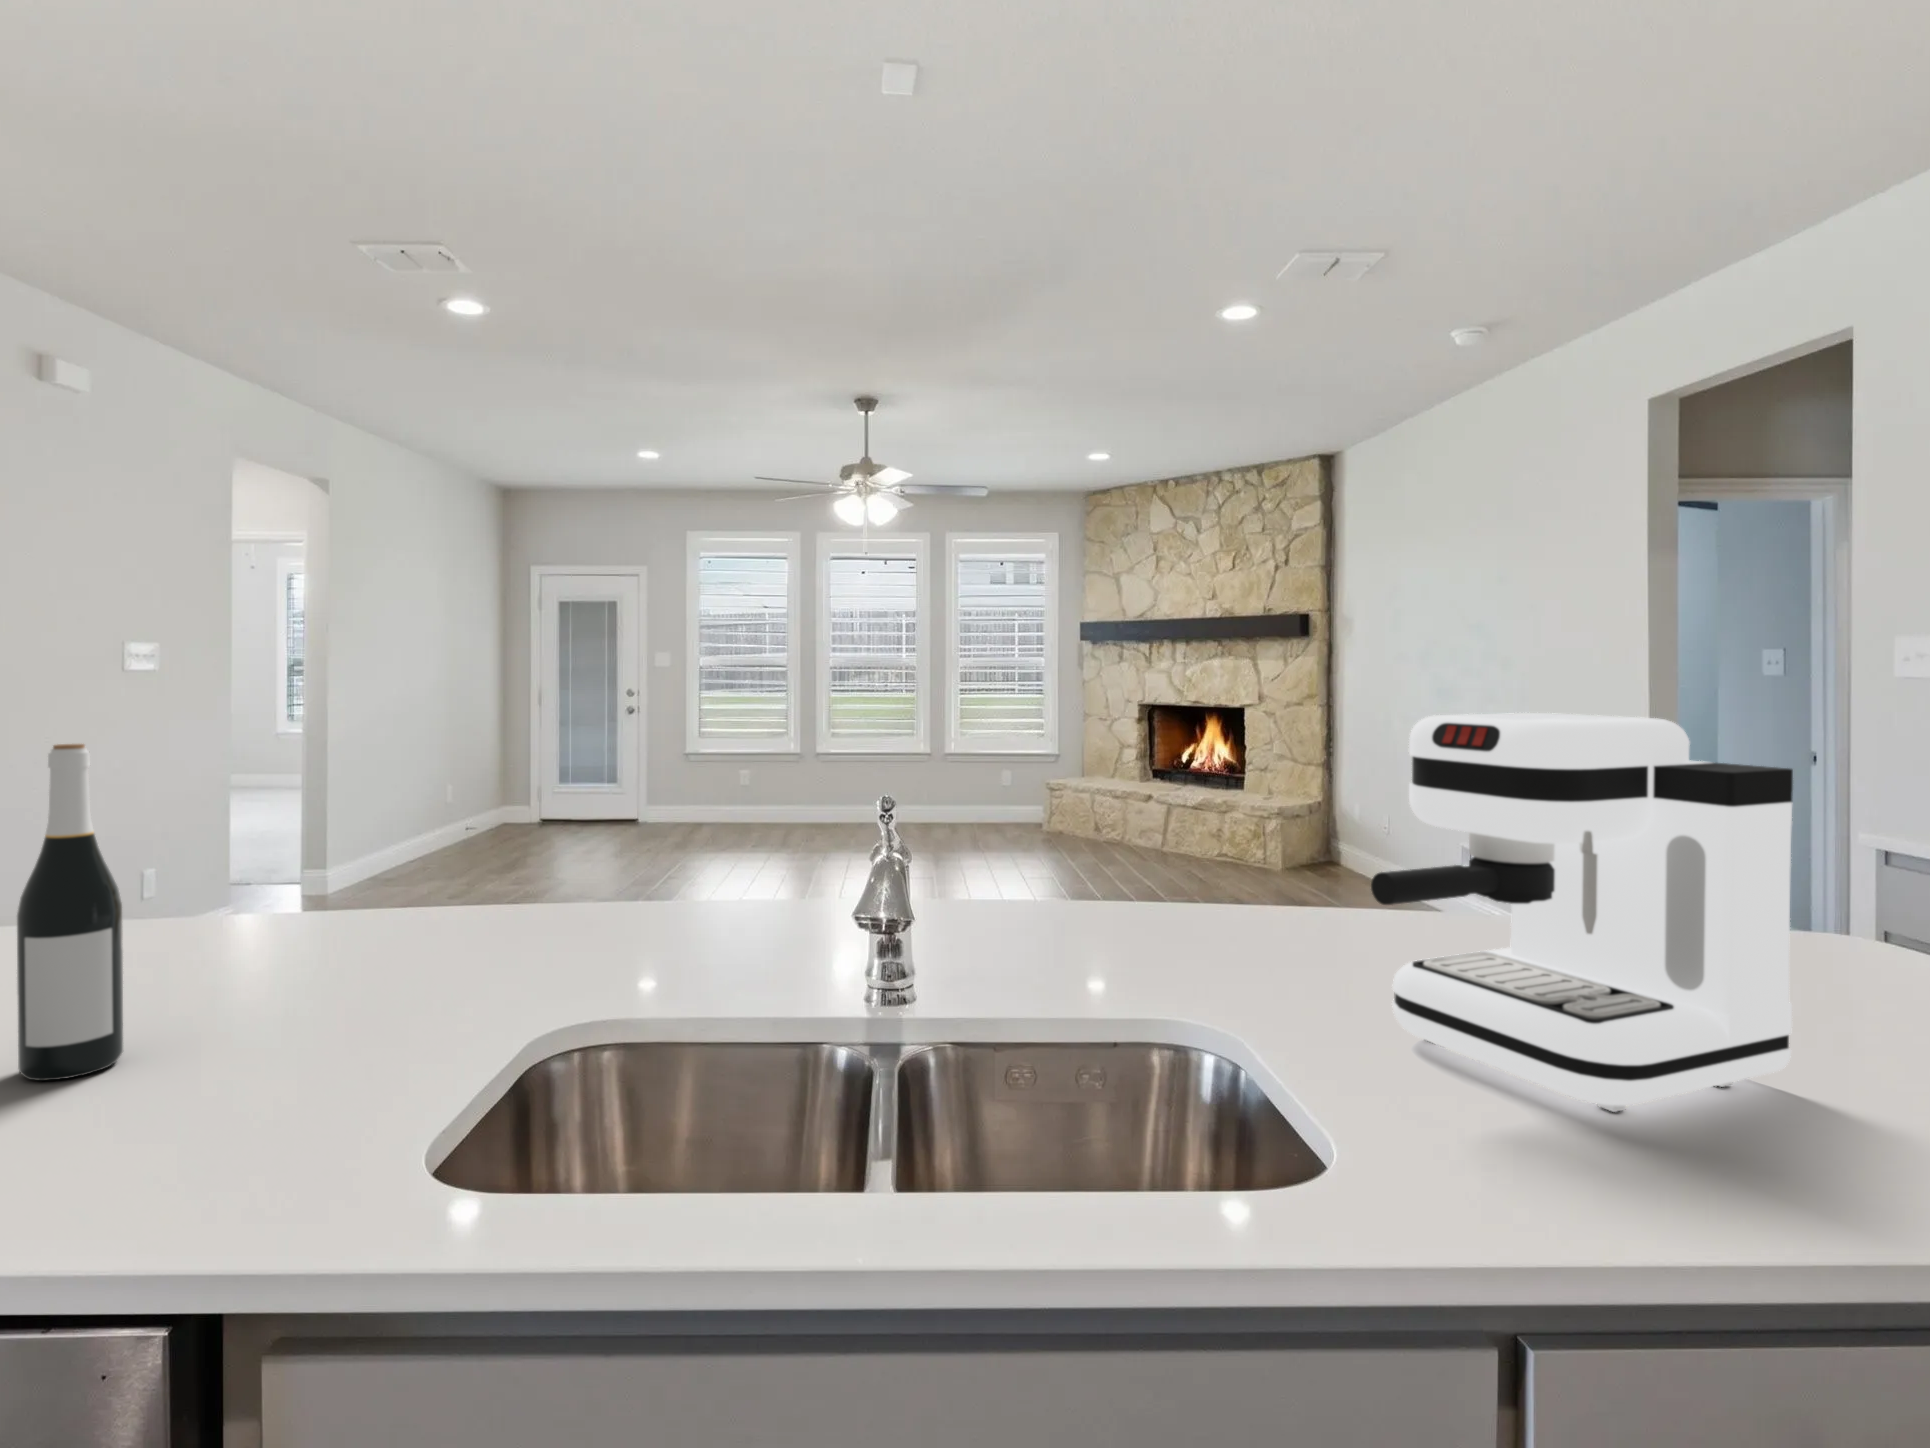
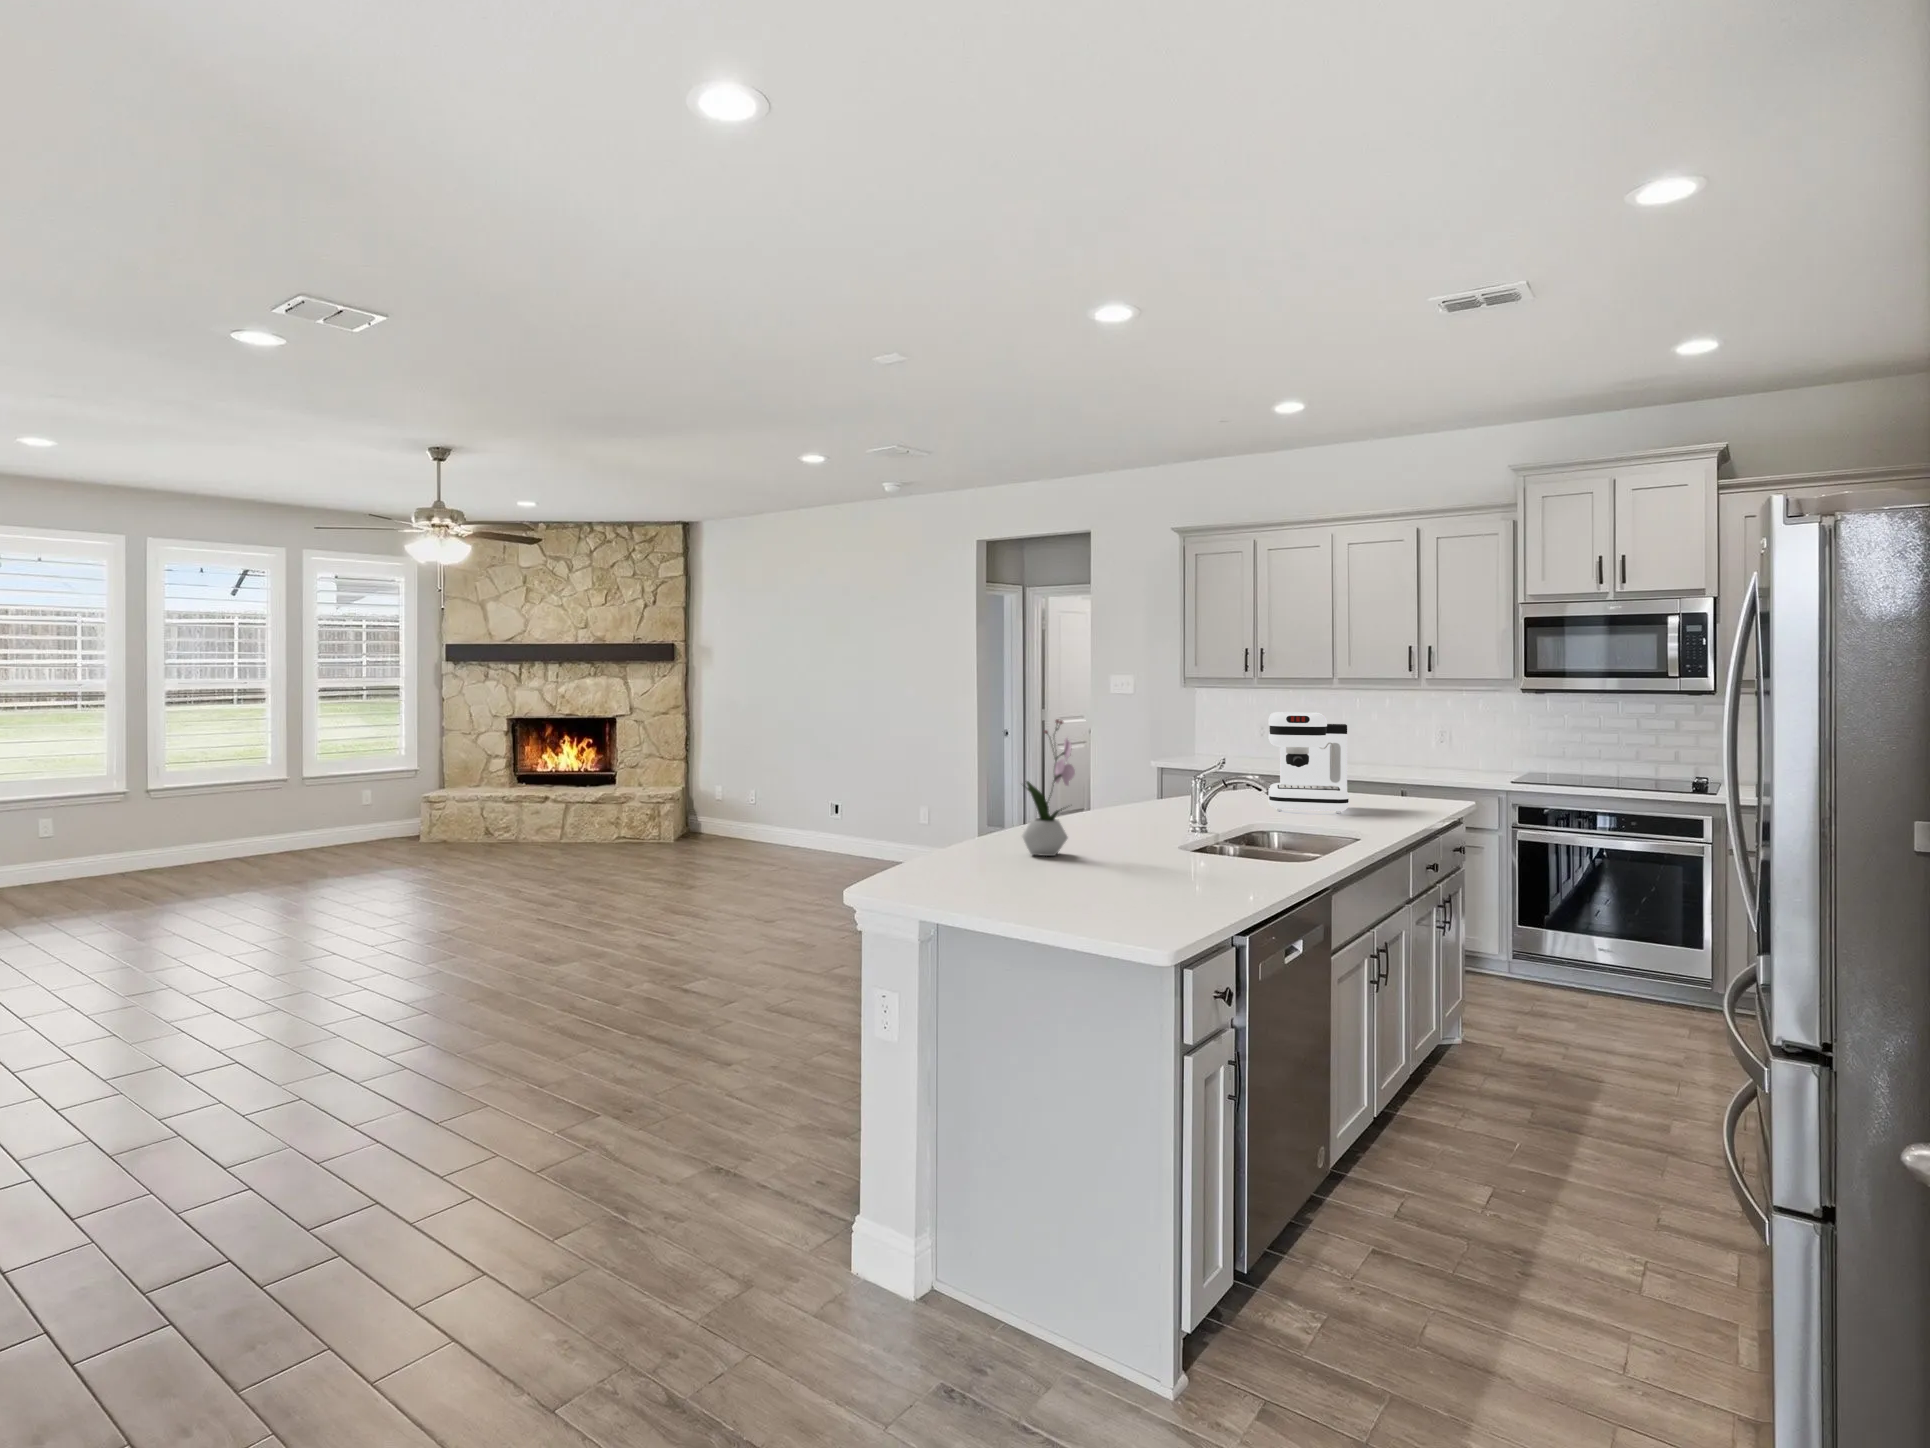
flower arrangement: none [183,688,312,1014] -> present [1021,720,1075,856]
wine bottle: present [17,744,123,1081] -> none [1083,741,1115,868]

